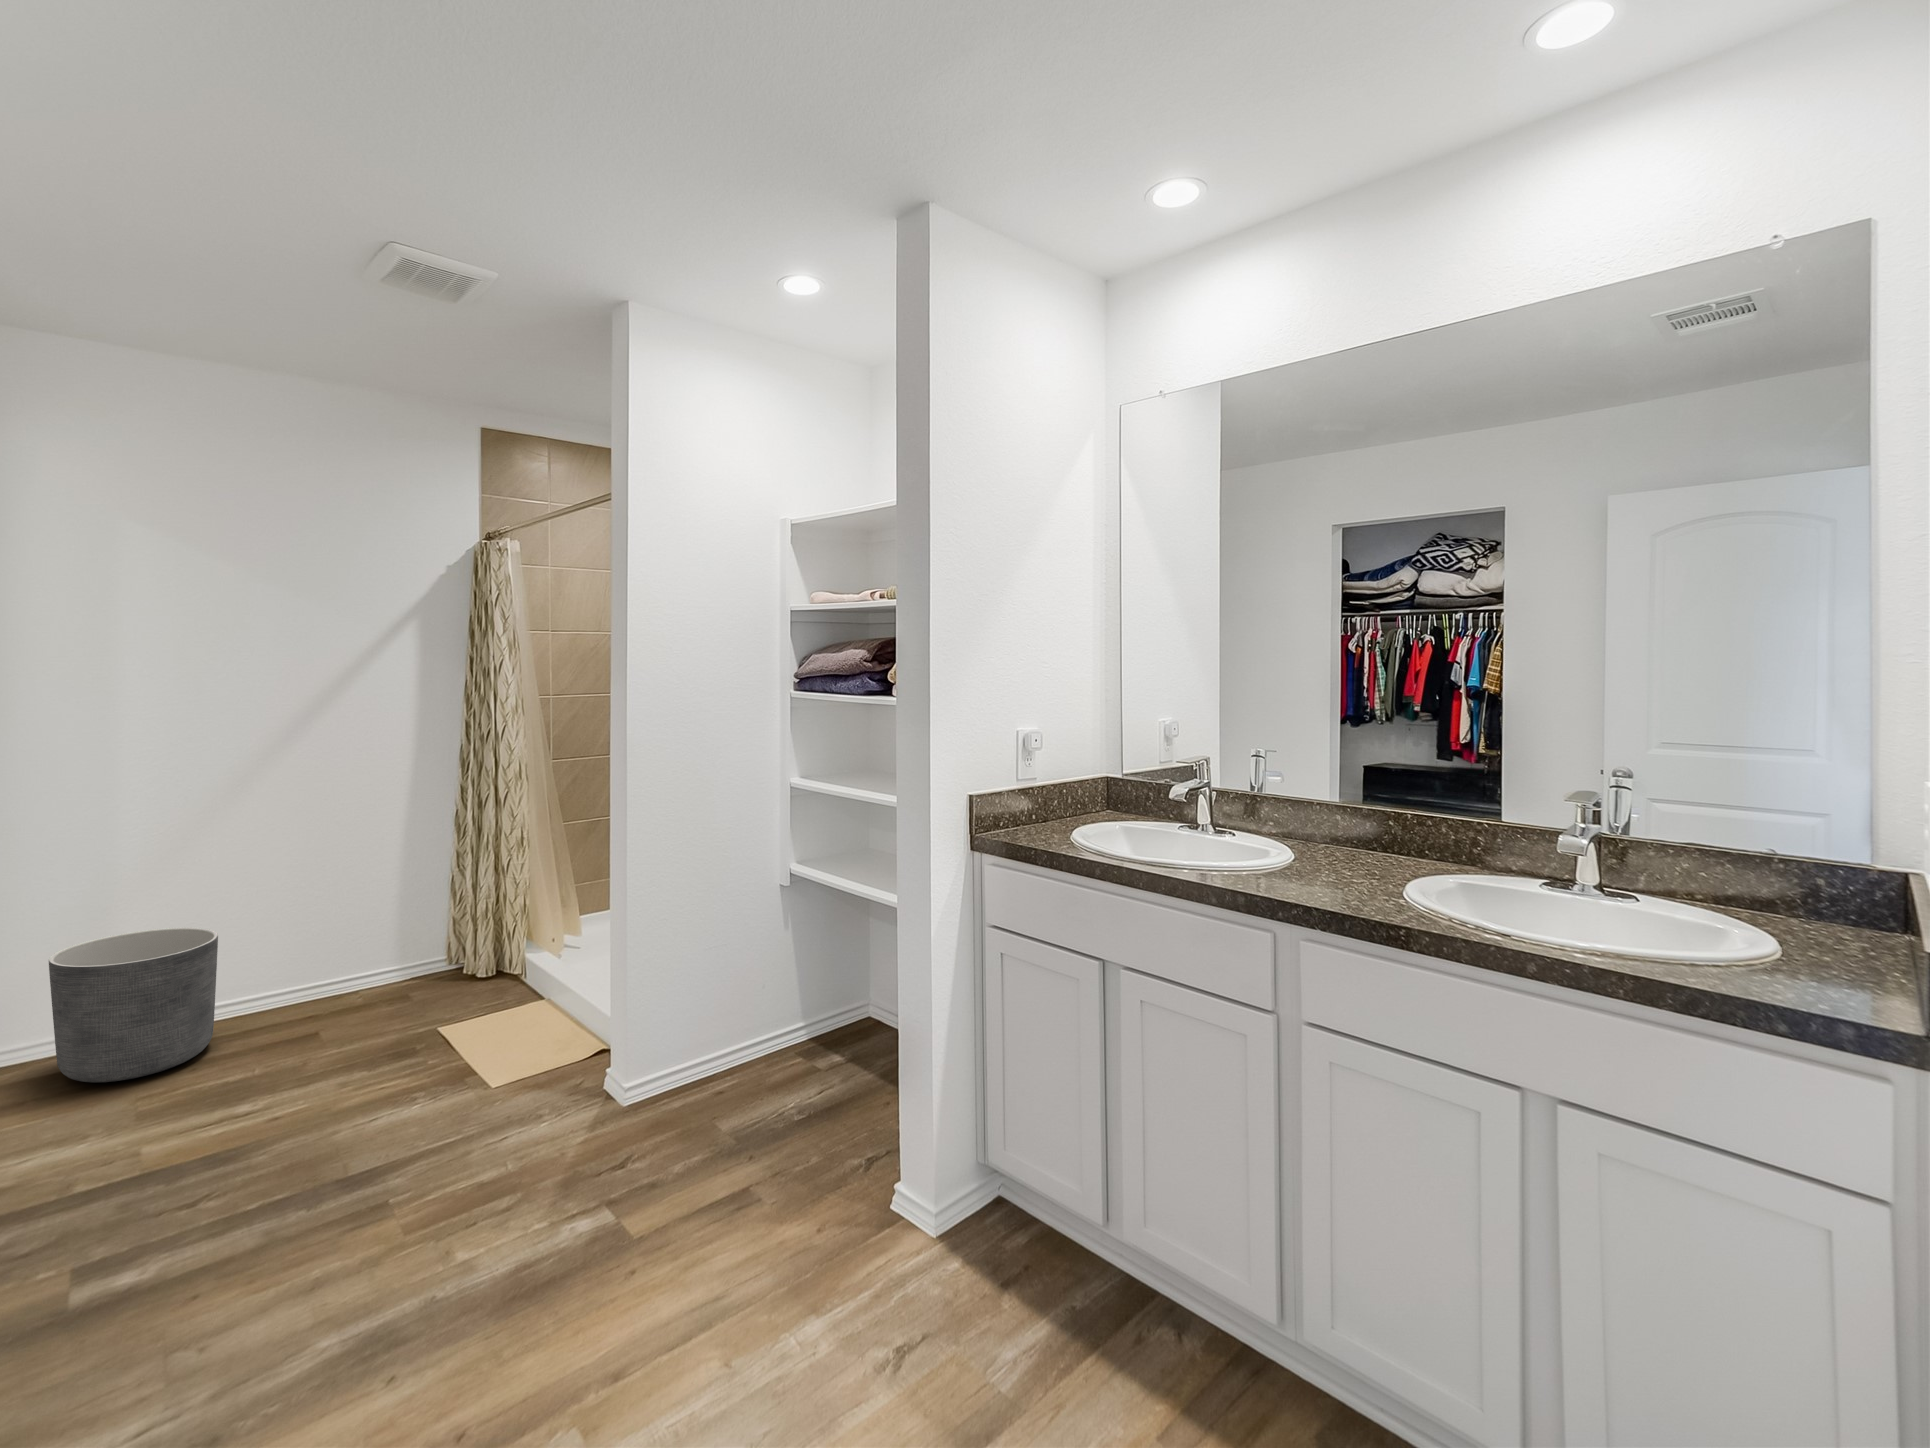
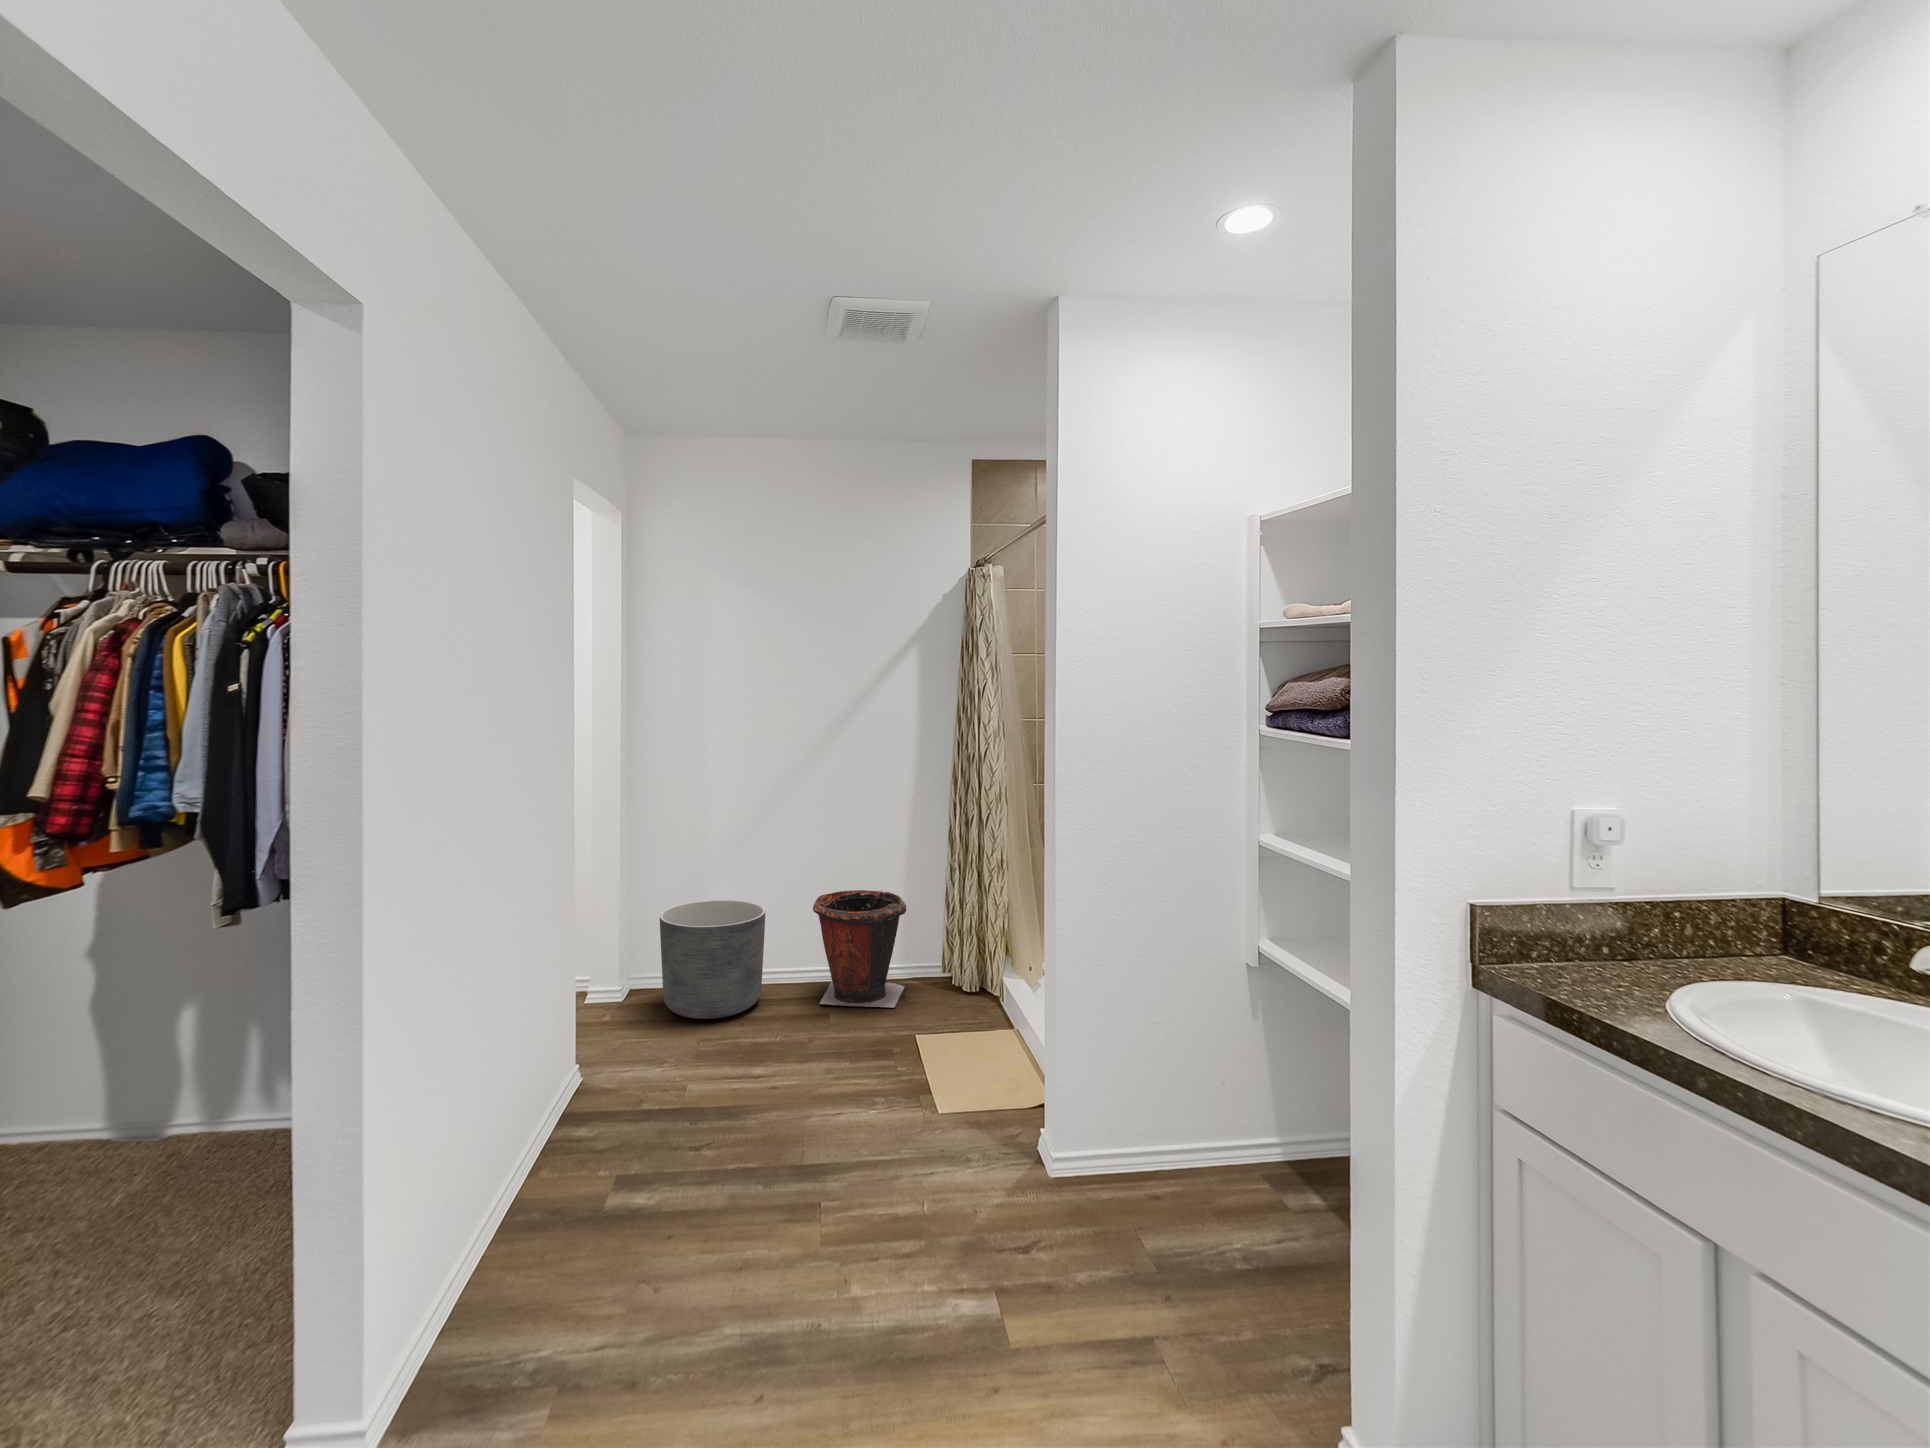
waste bin: none [284,889,408,1029] -> present [813,890,906,1008]

